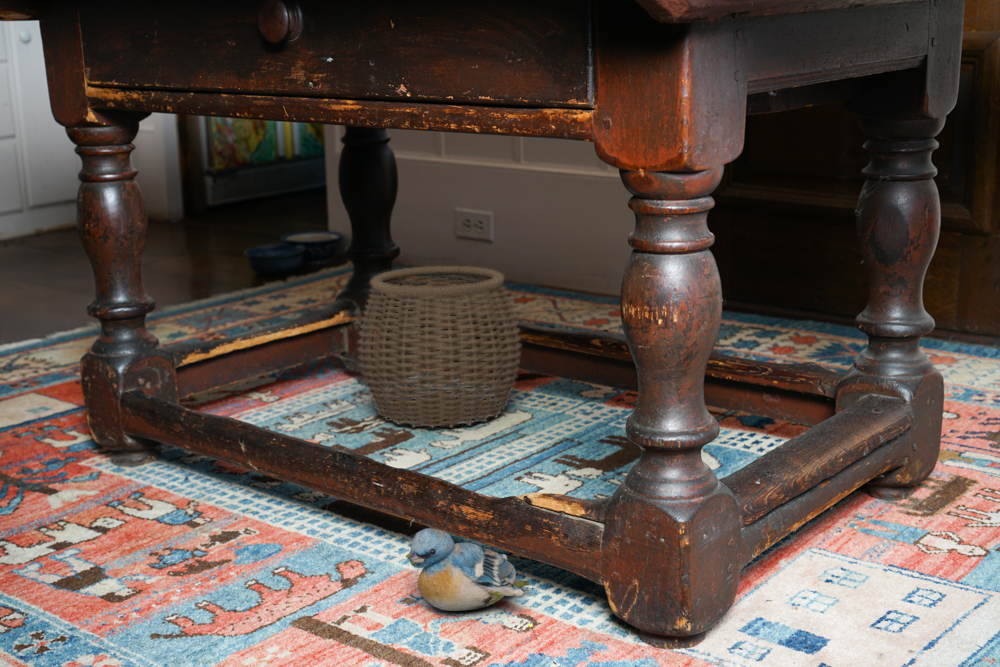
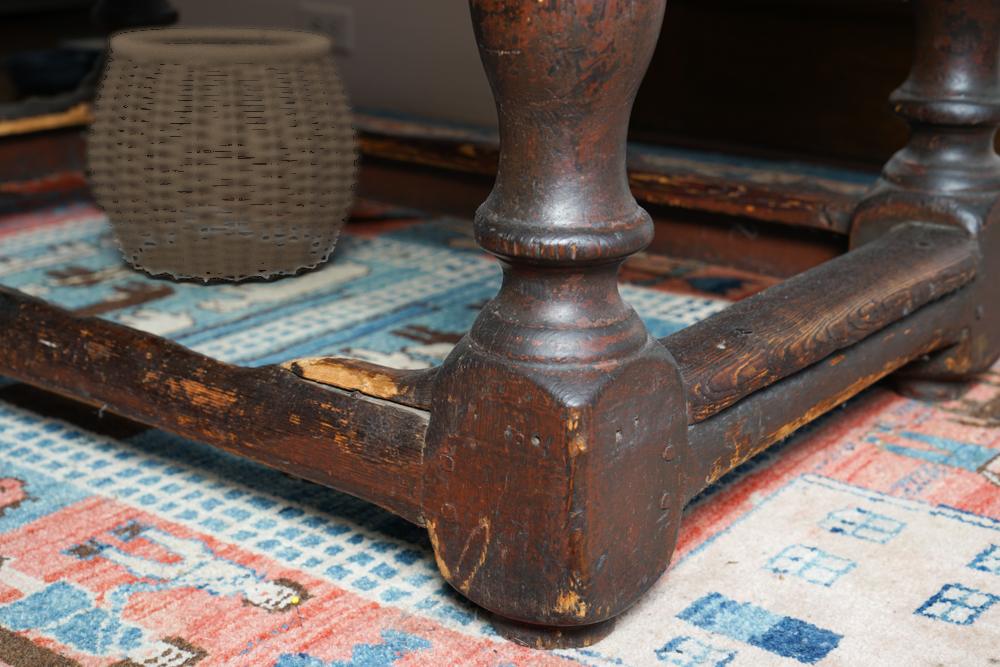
plush toy: present [406,528,529,611] -> none [64,417,304,570]

